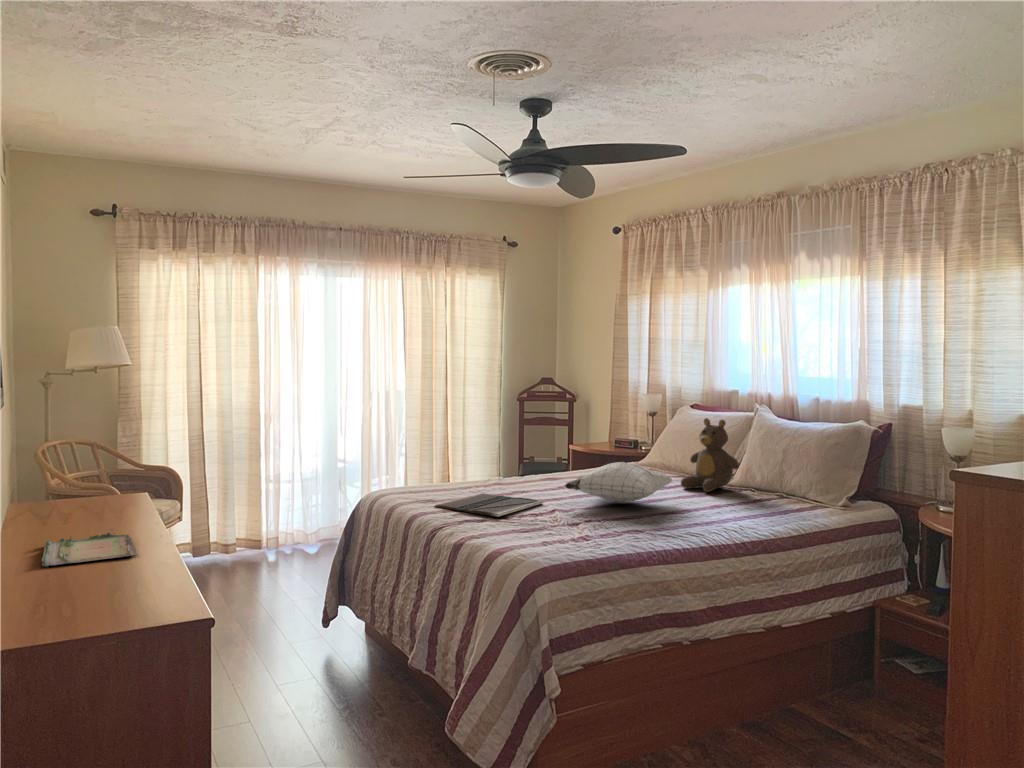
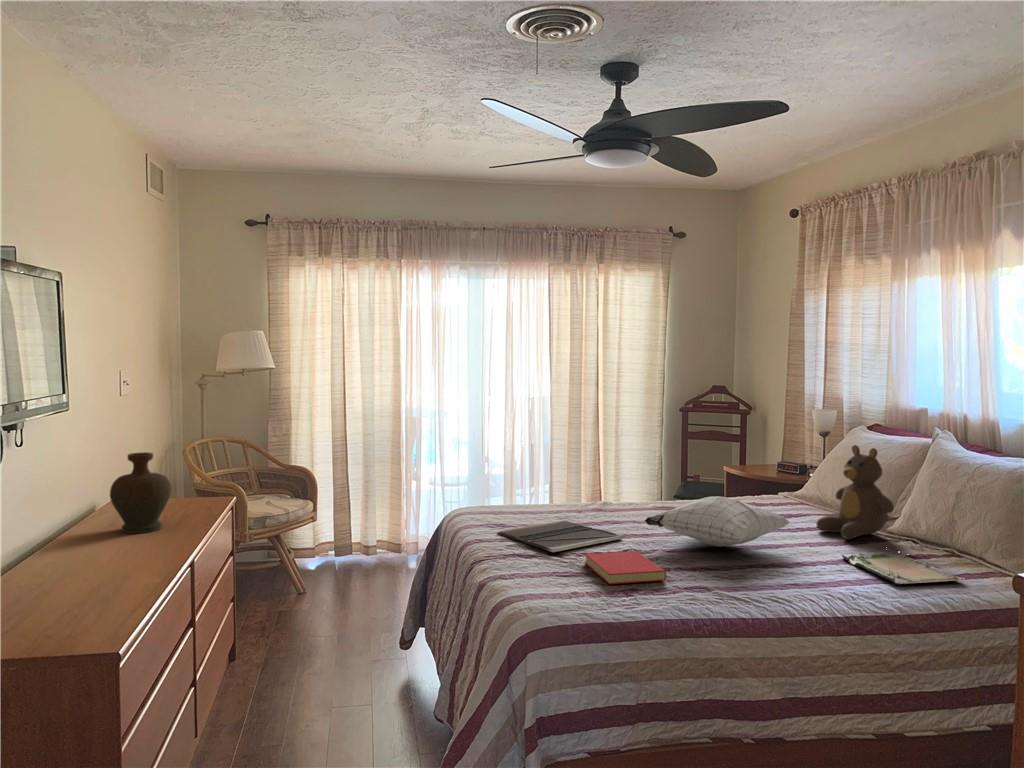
decorative vase: none [56,445,121,528] -> present [110,452,171,533]
book: none [532,510,607,535] -> present [585,551,666,584]
tray: present [42,529,137,567] -> present [842,549,964,585]

